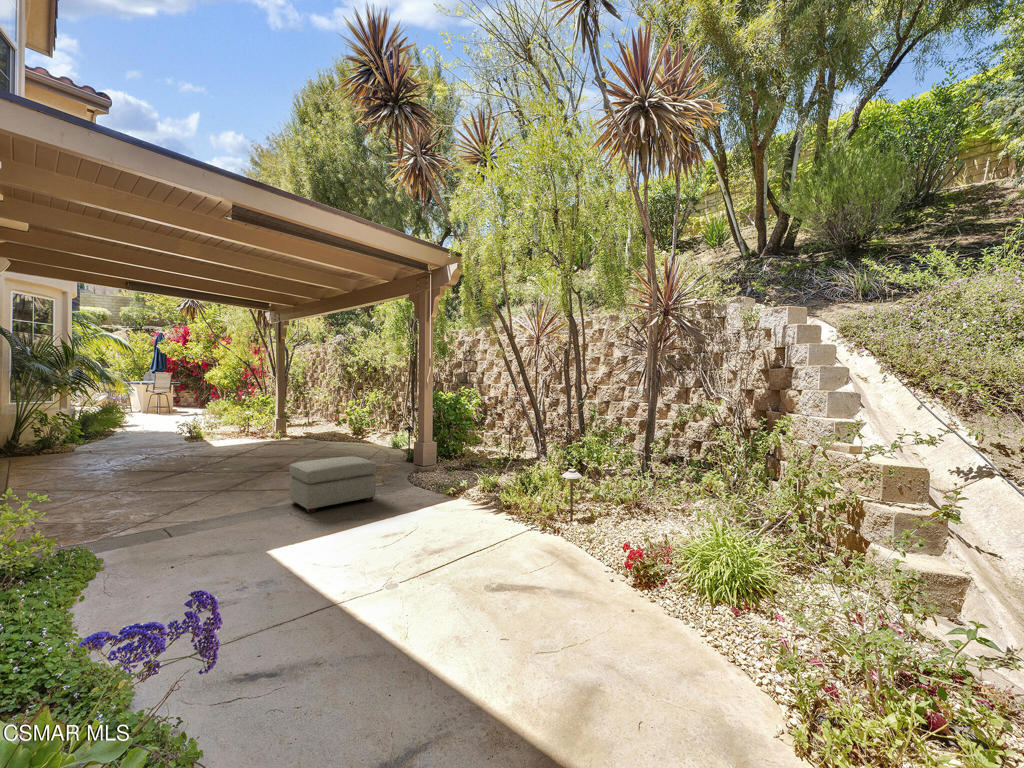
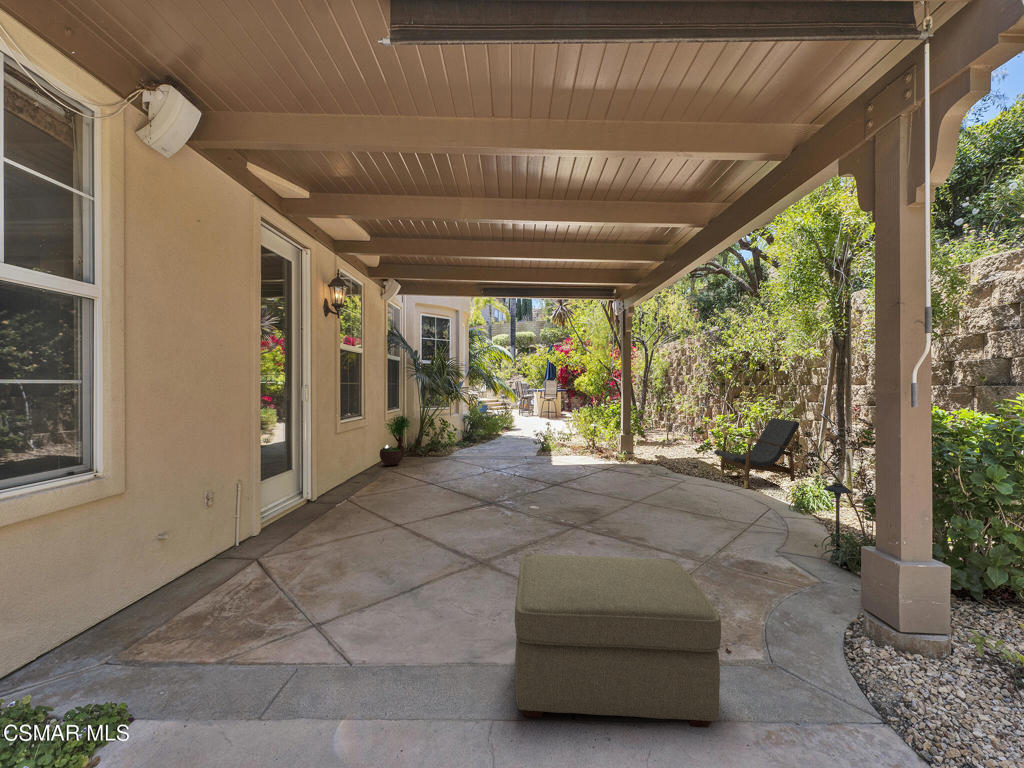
lounge chair: none [348,401,395,444] -> present [714,418,800,488]
potted tree: none [10,410,59,467] -> present [380,414,410,465]

